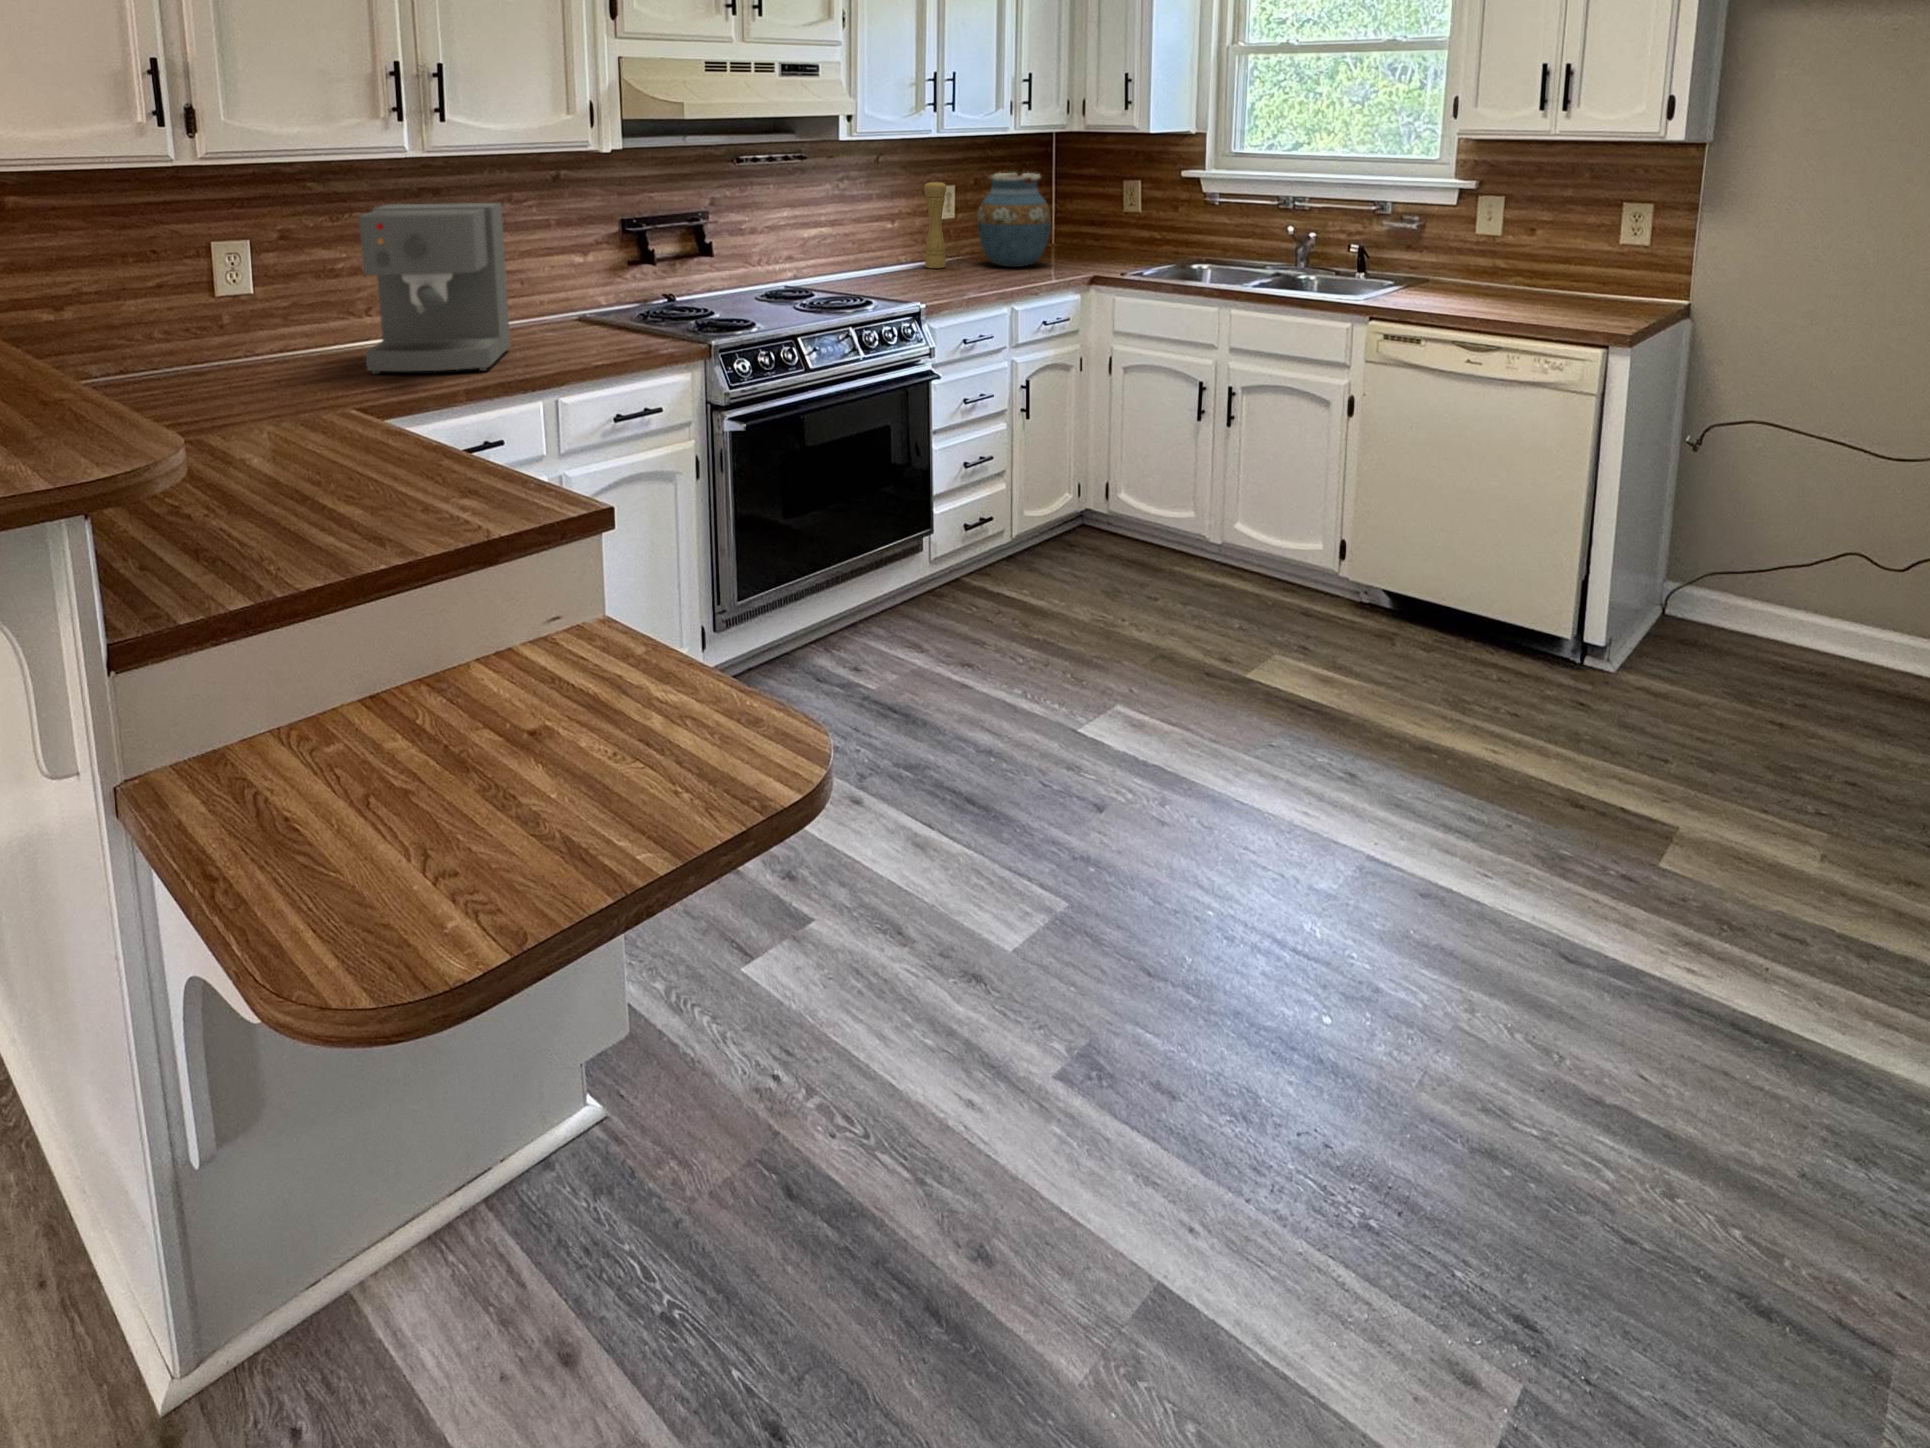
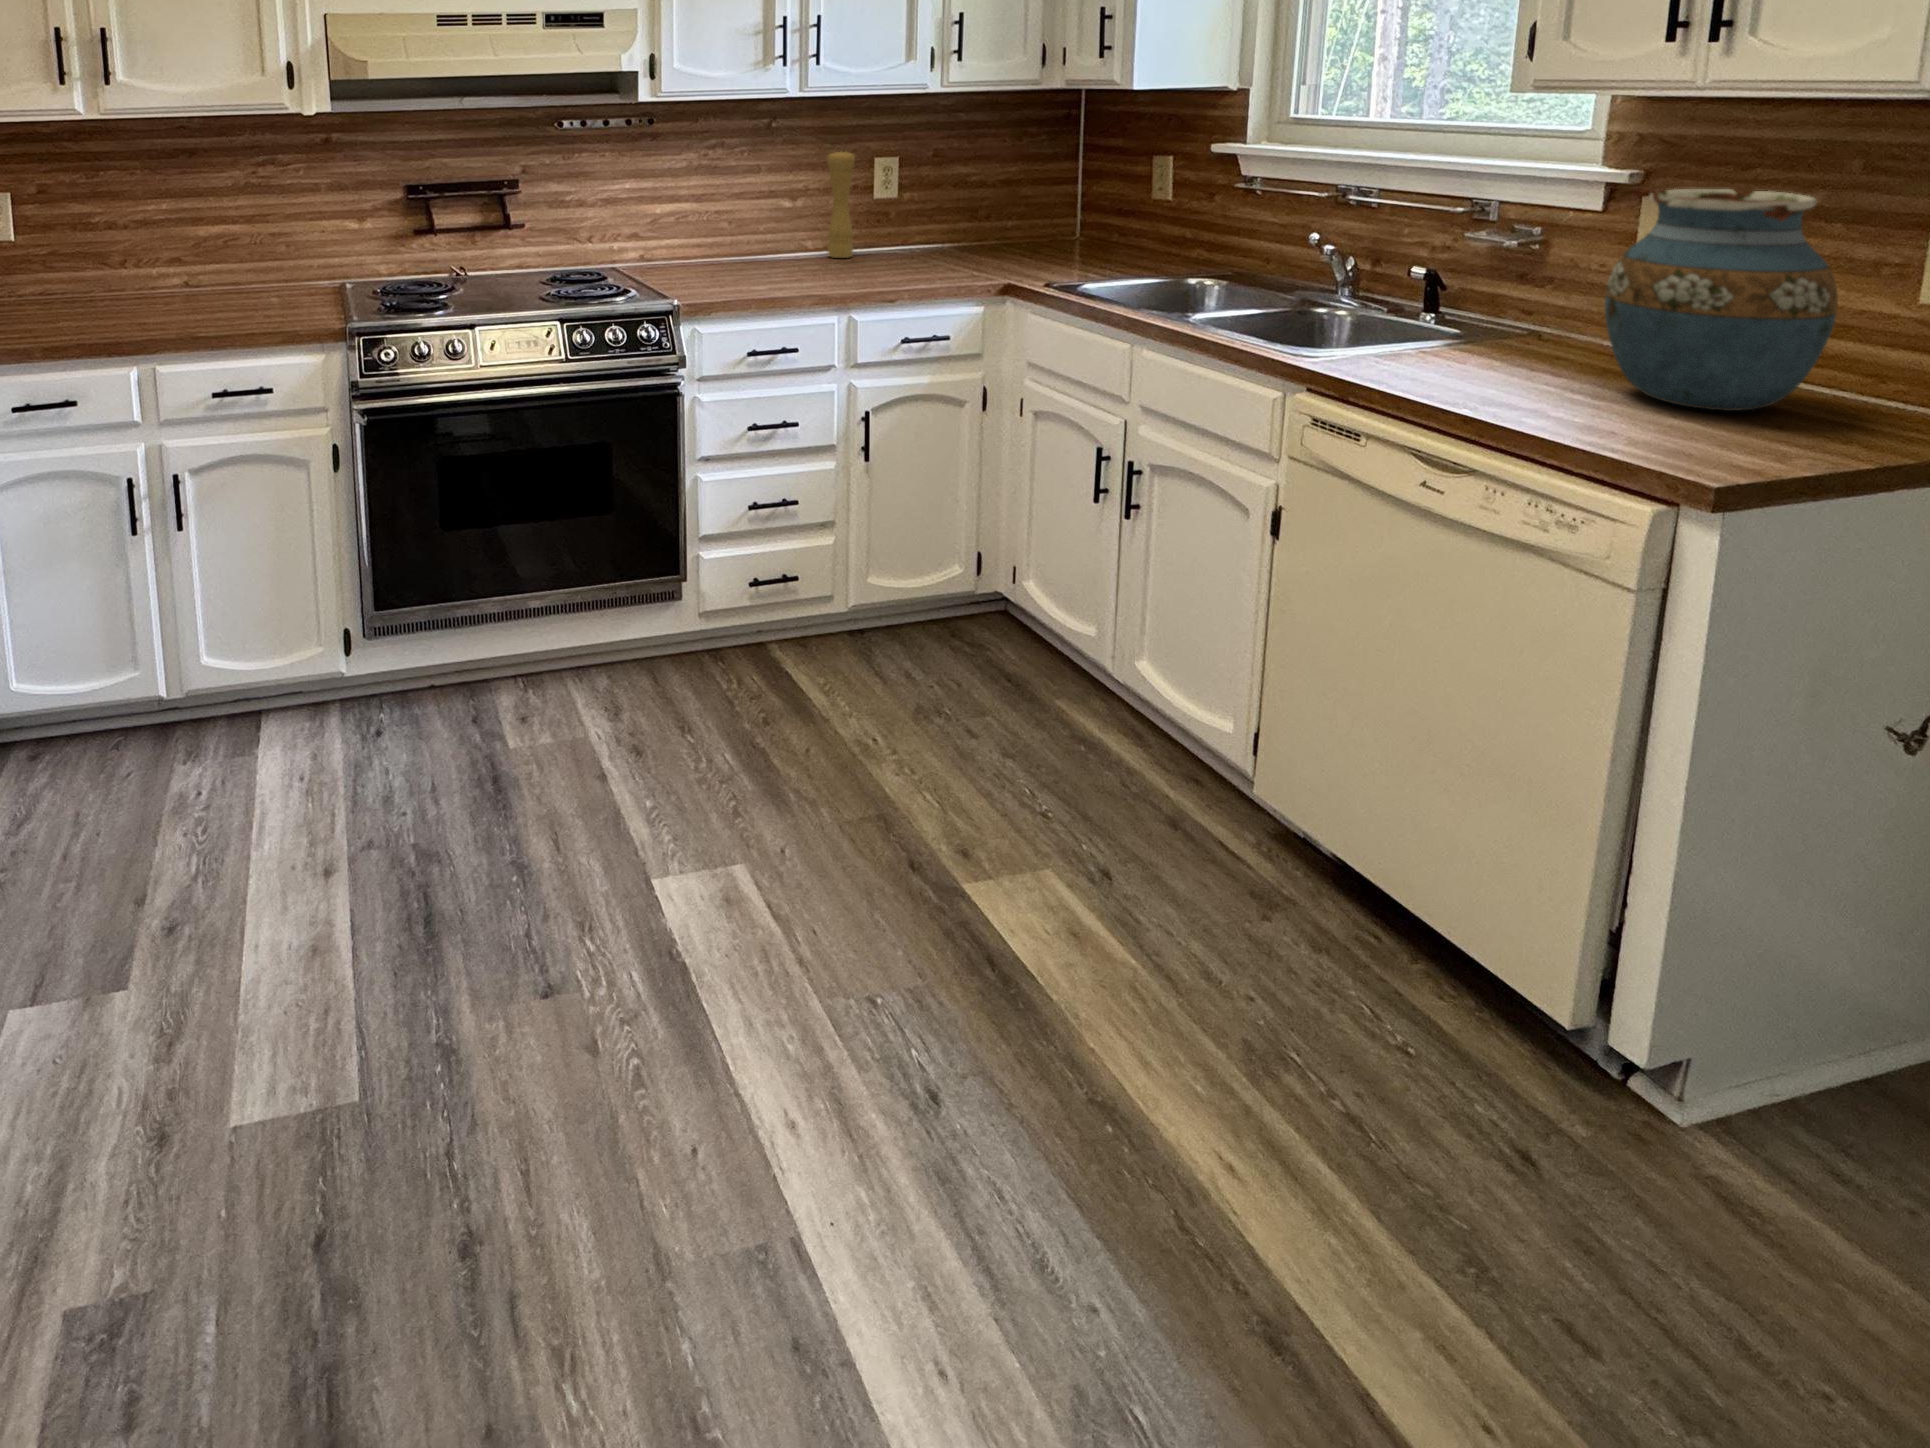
vase: present [977,173,1051,267] -> present [1605,189,1838,411]
coffee maker: present [359,203,510,374] -> none [16,165,190,330]

